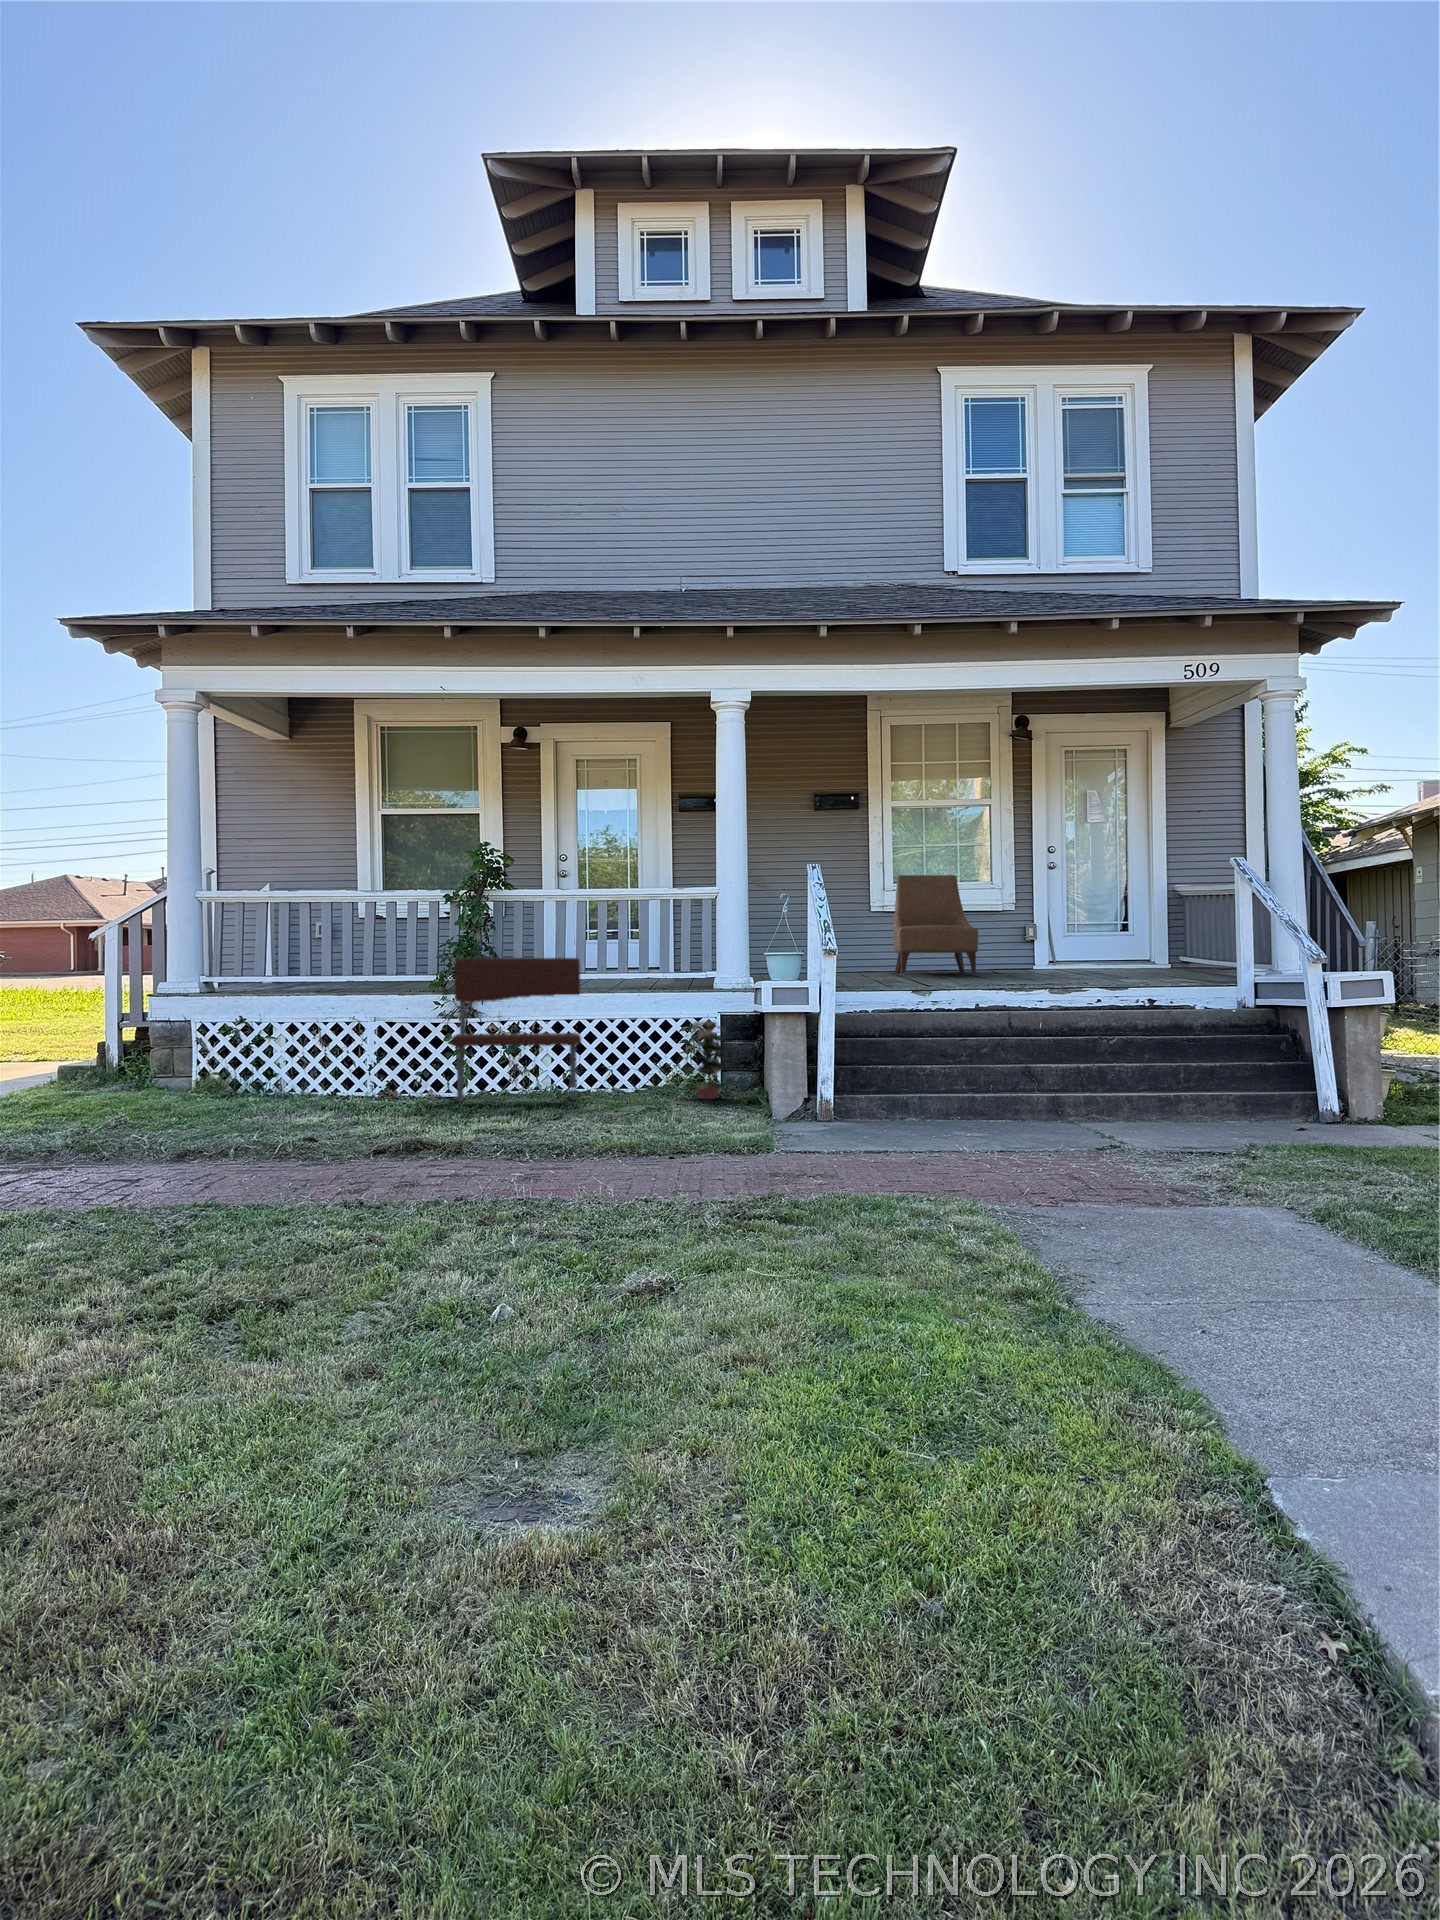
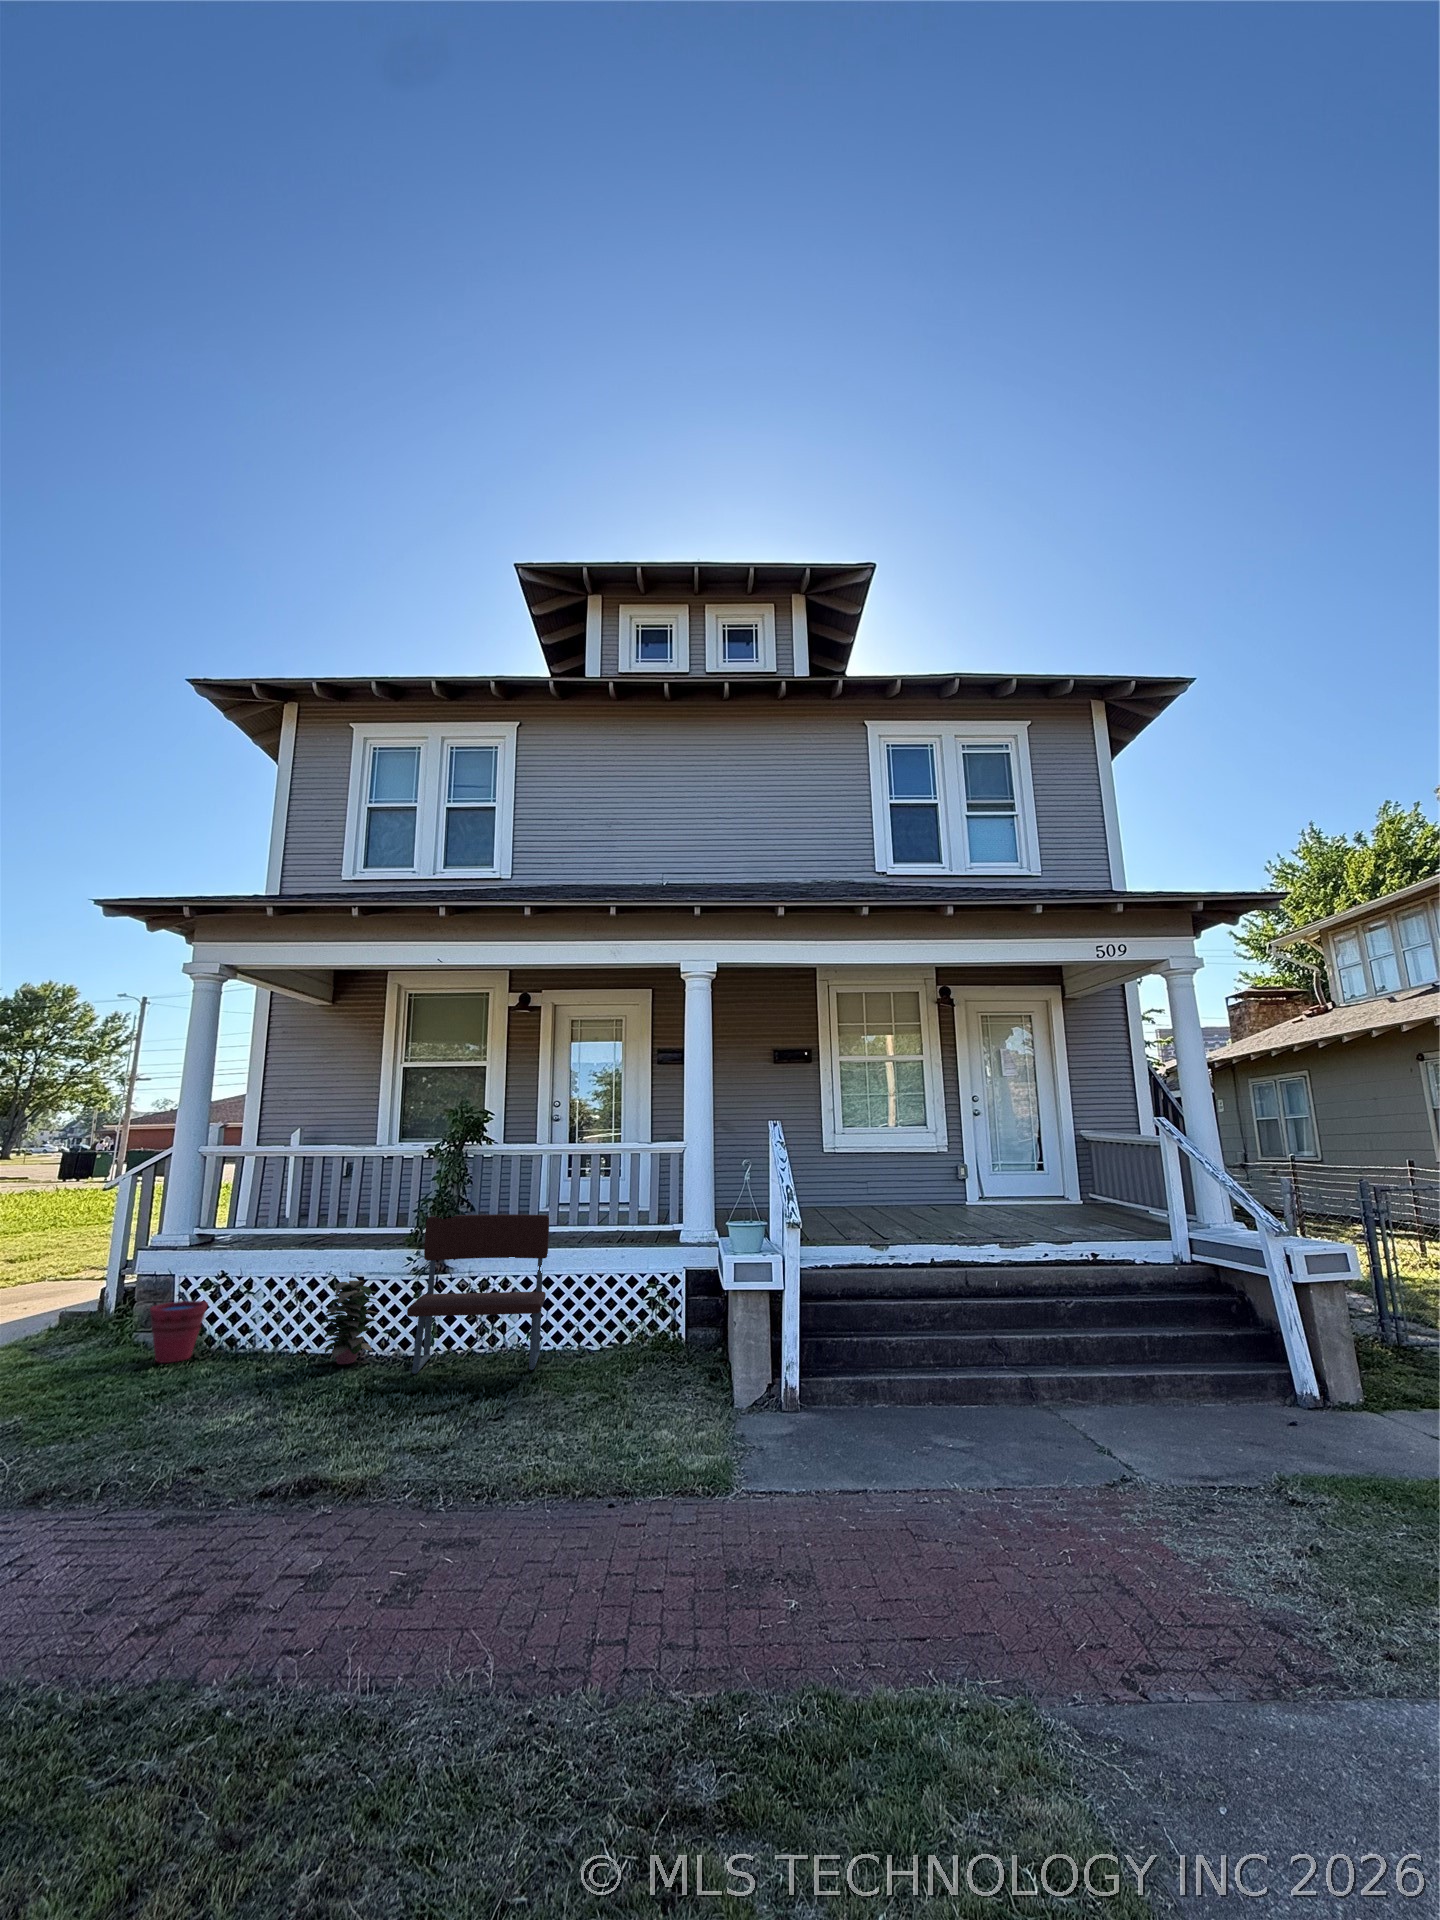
chair: present [893,875,978,974] -> none [844,1123,920,1218]
decorative plant: present [686,1021,732,1099] -> present [321,1281,377,1364]
bucket: none [179,1046,233,1099] -> present [150,1301,208,1363]

